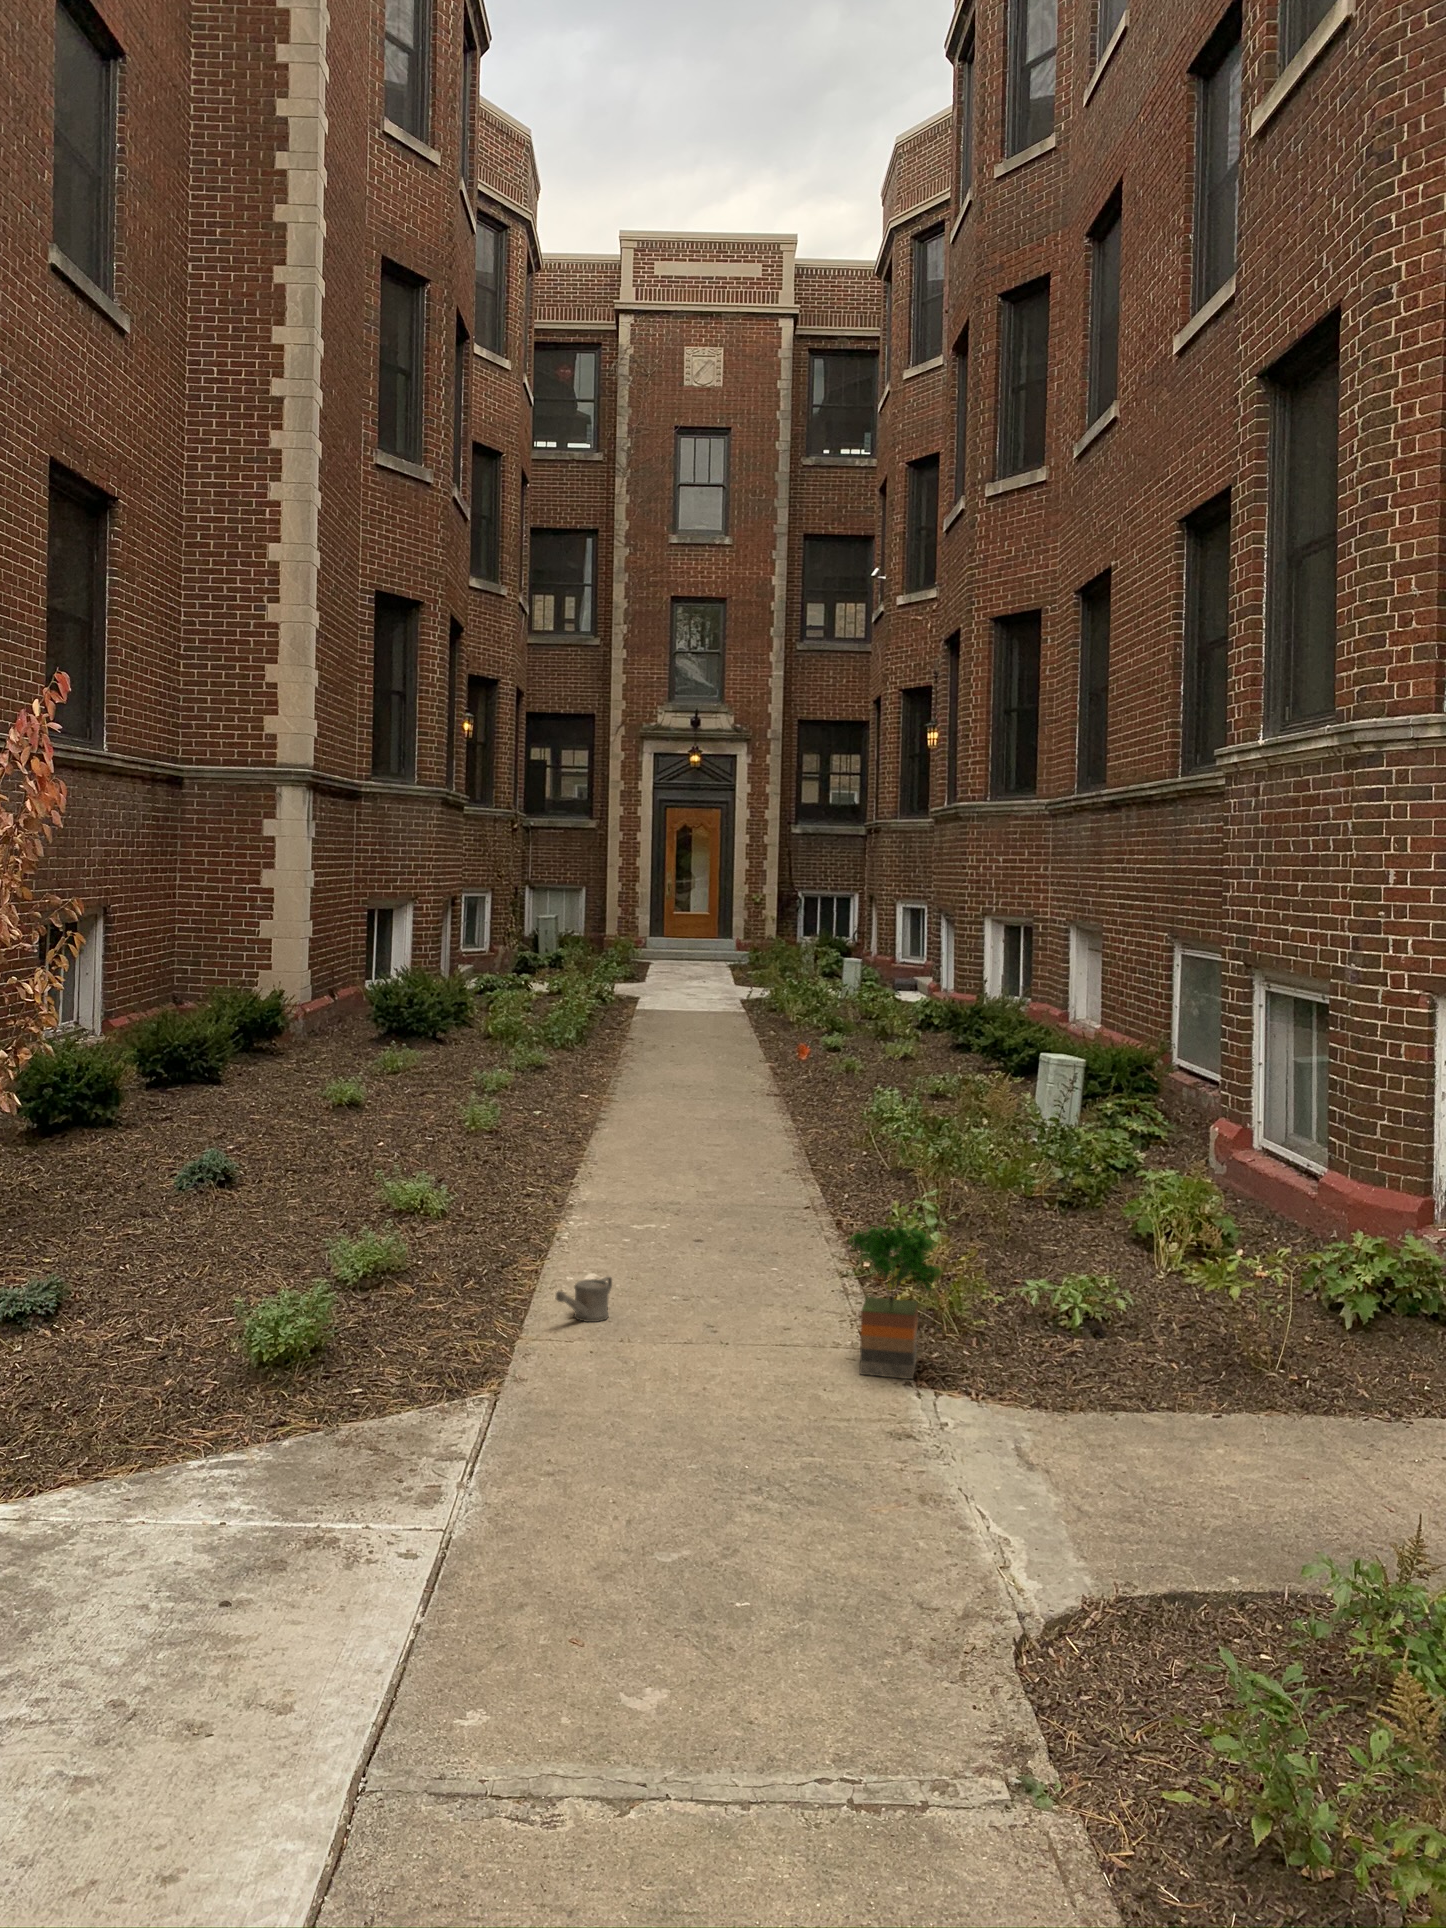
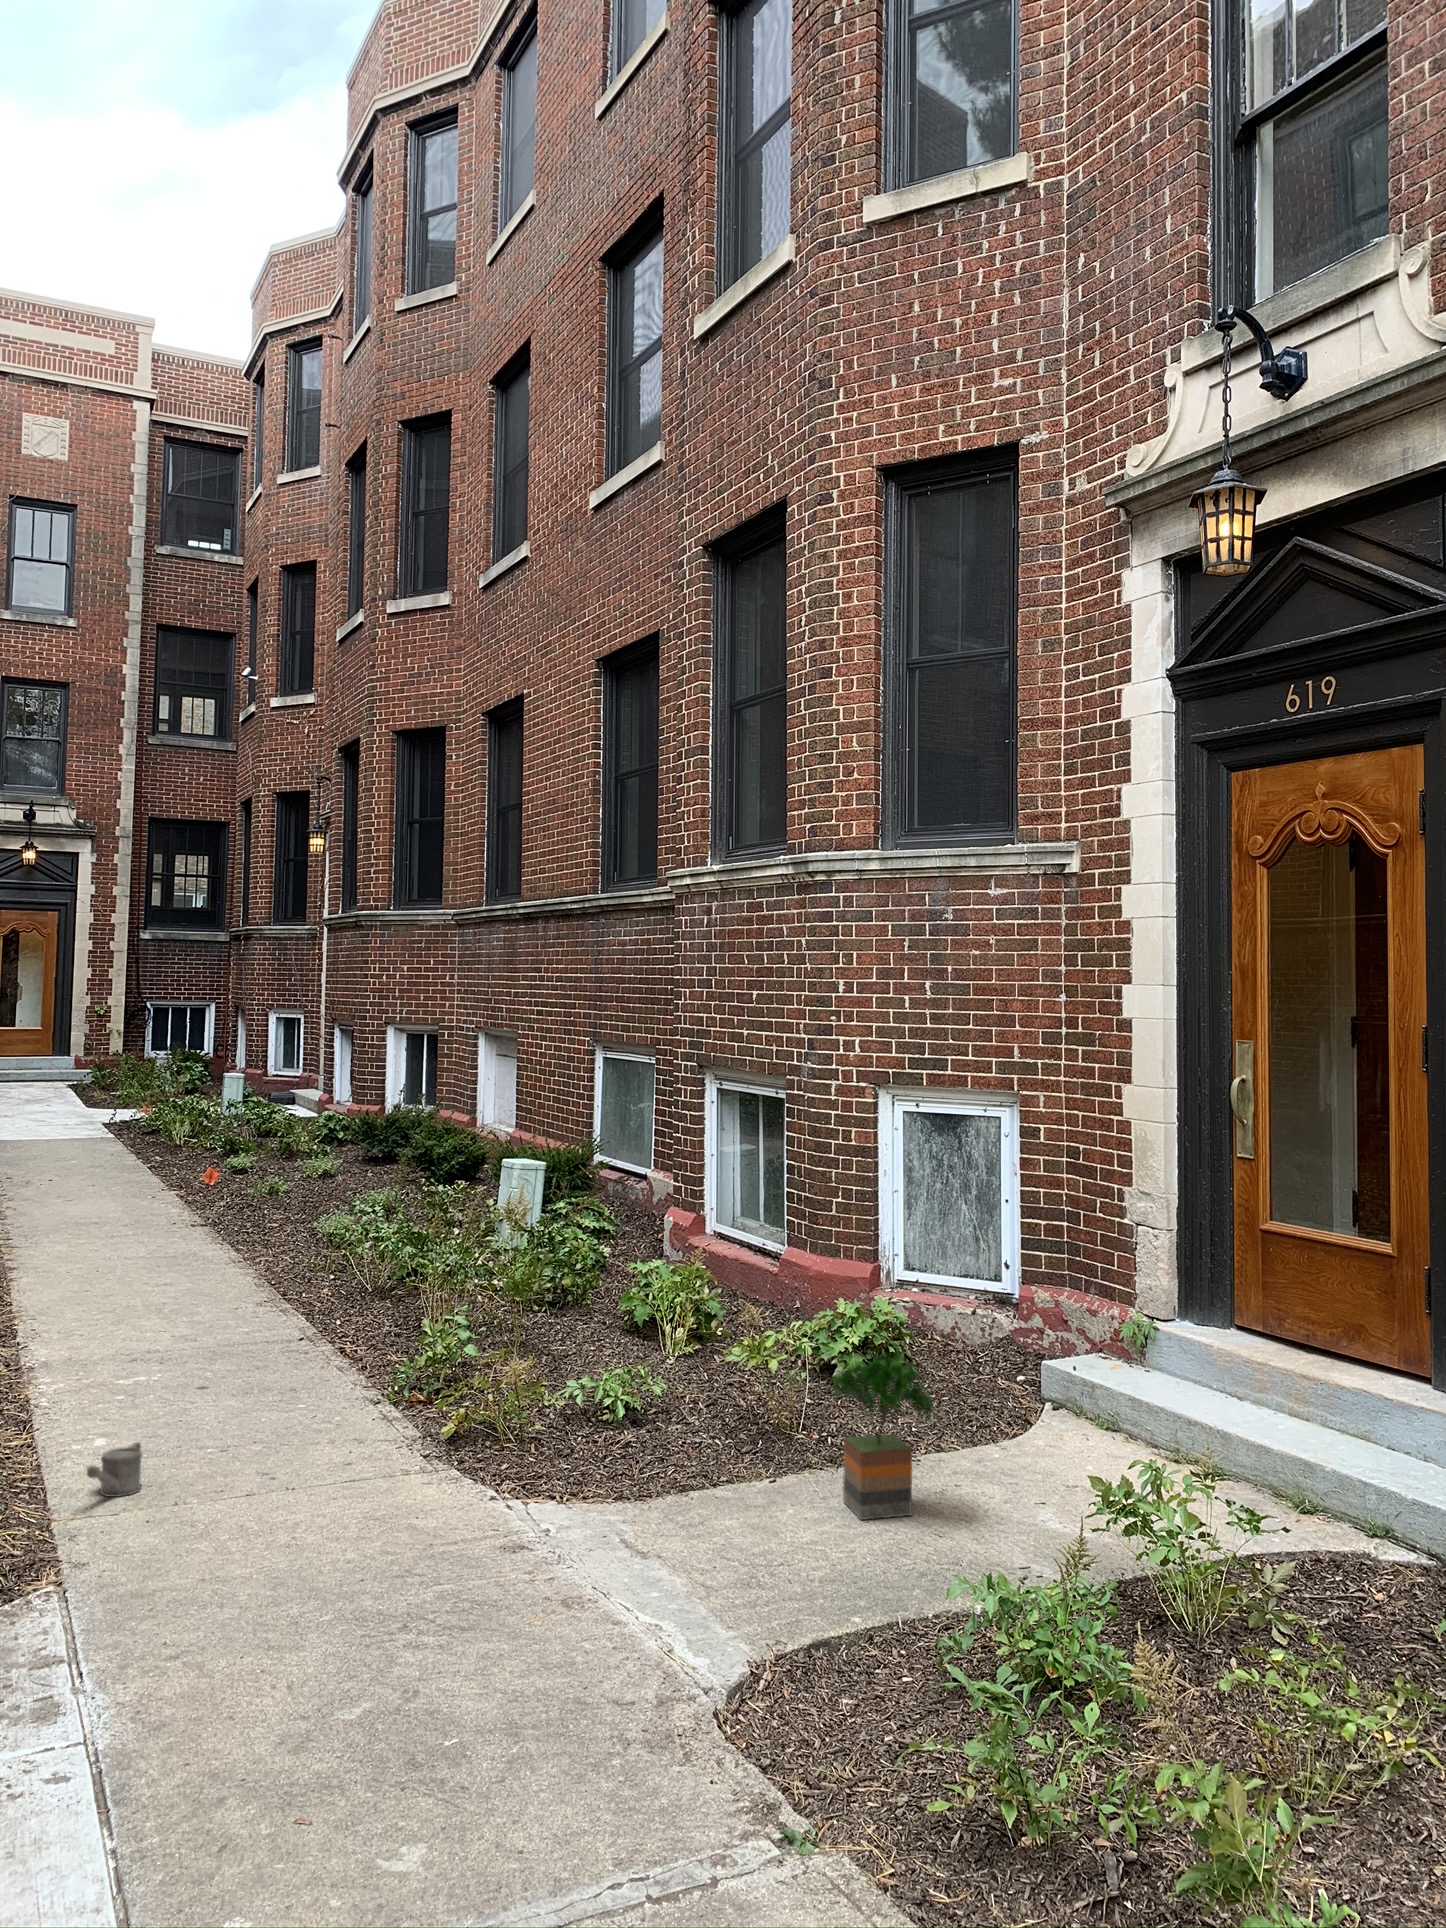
potted tree: present [849,1226,943,1379] -> present [832,1358,934,1520]

